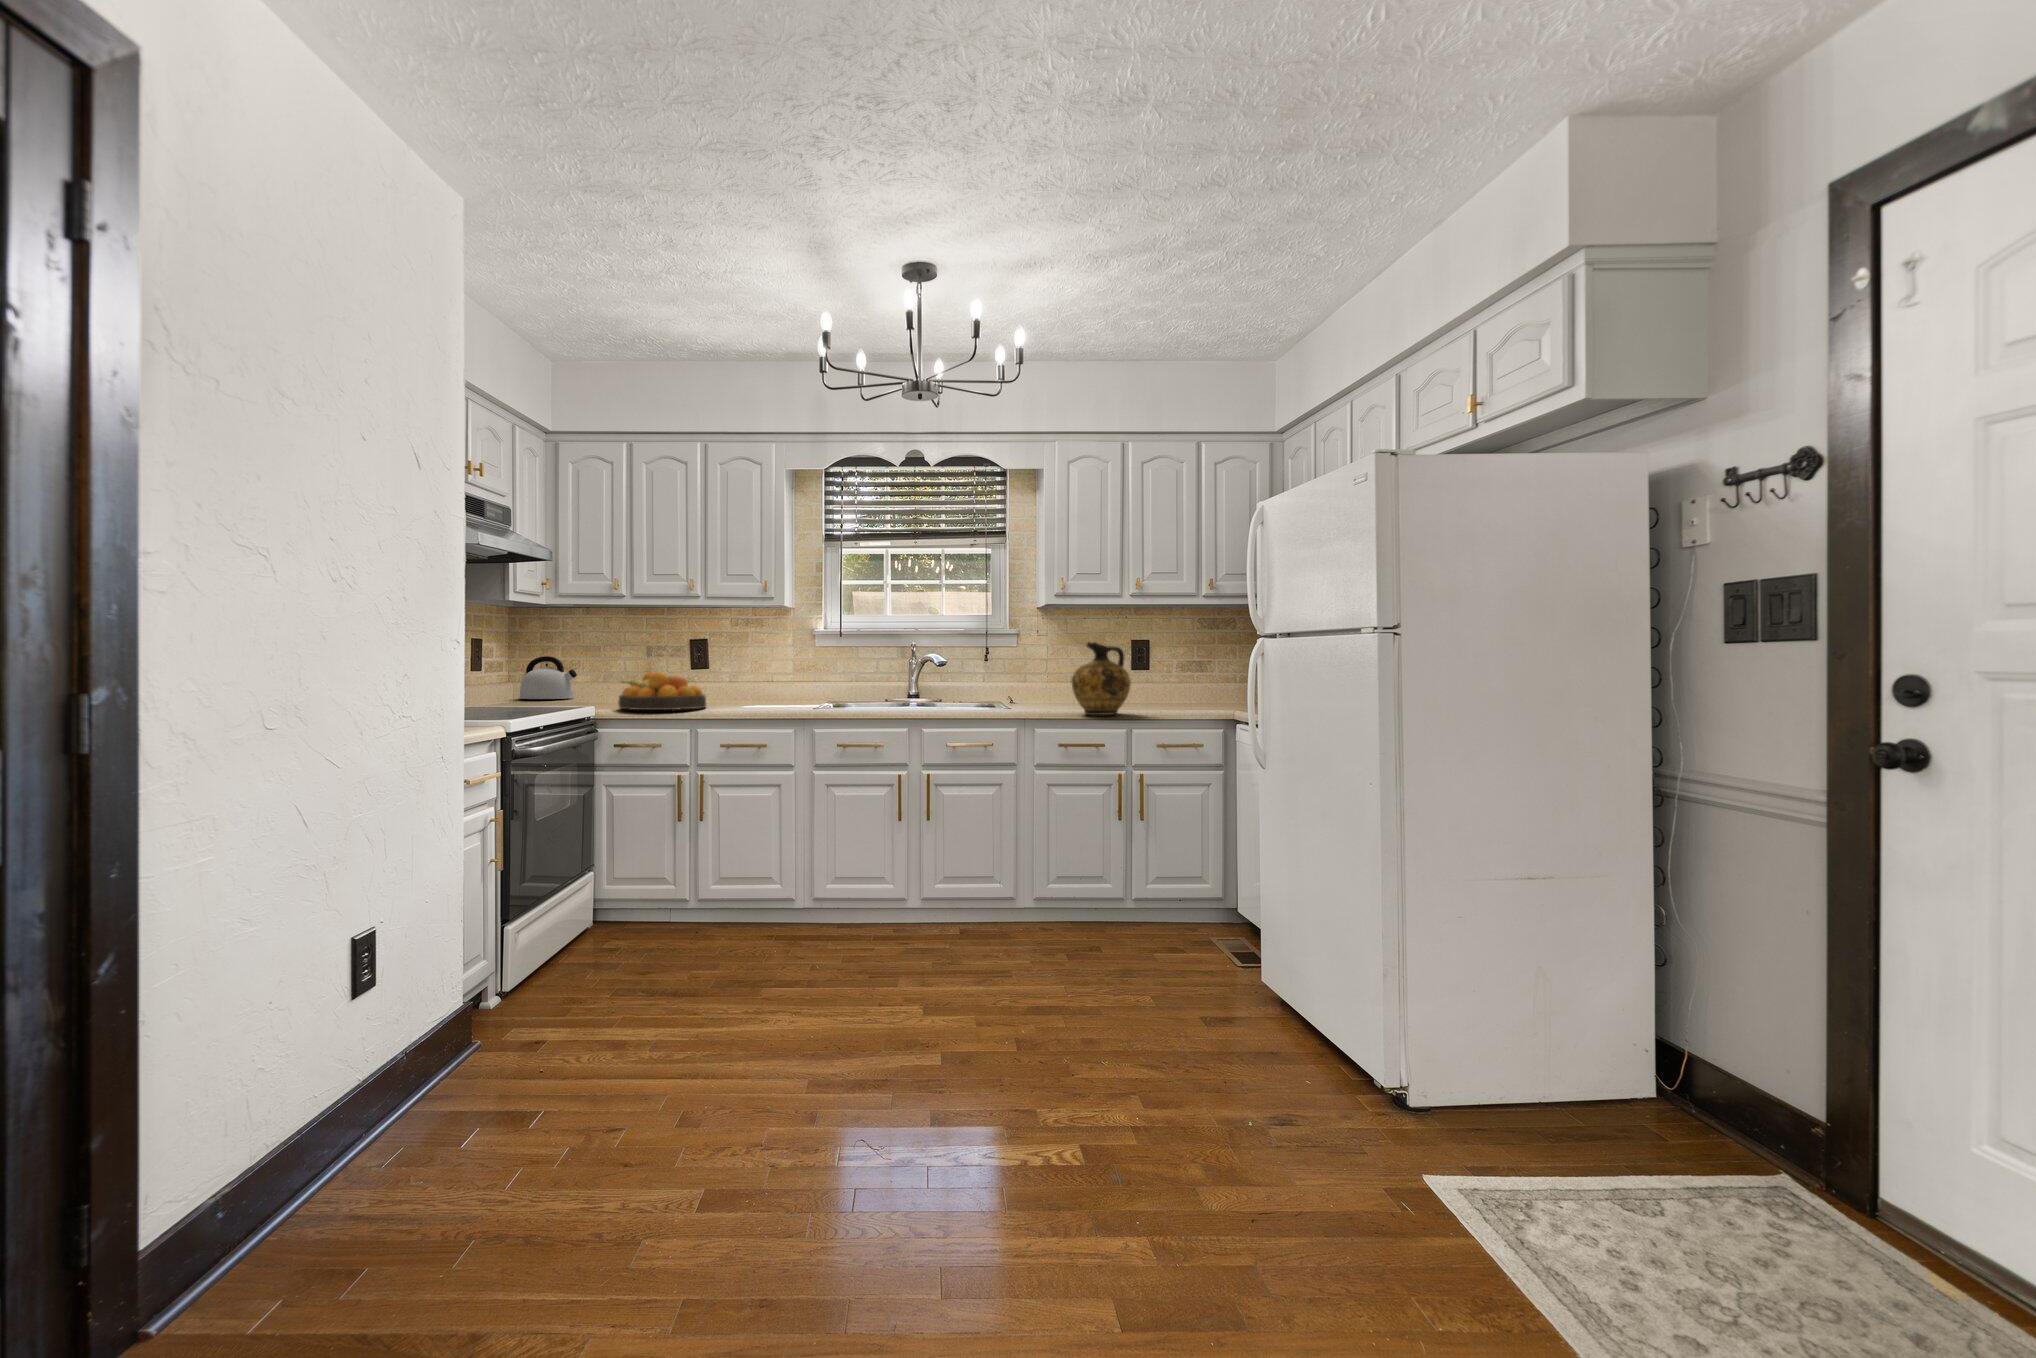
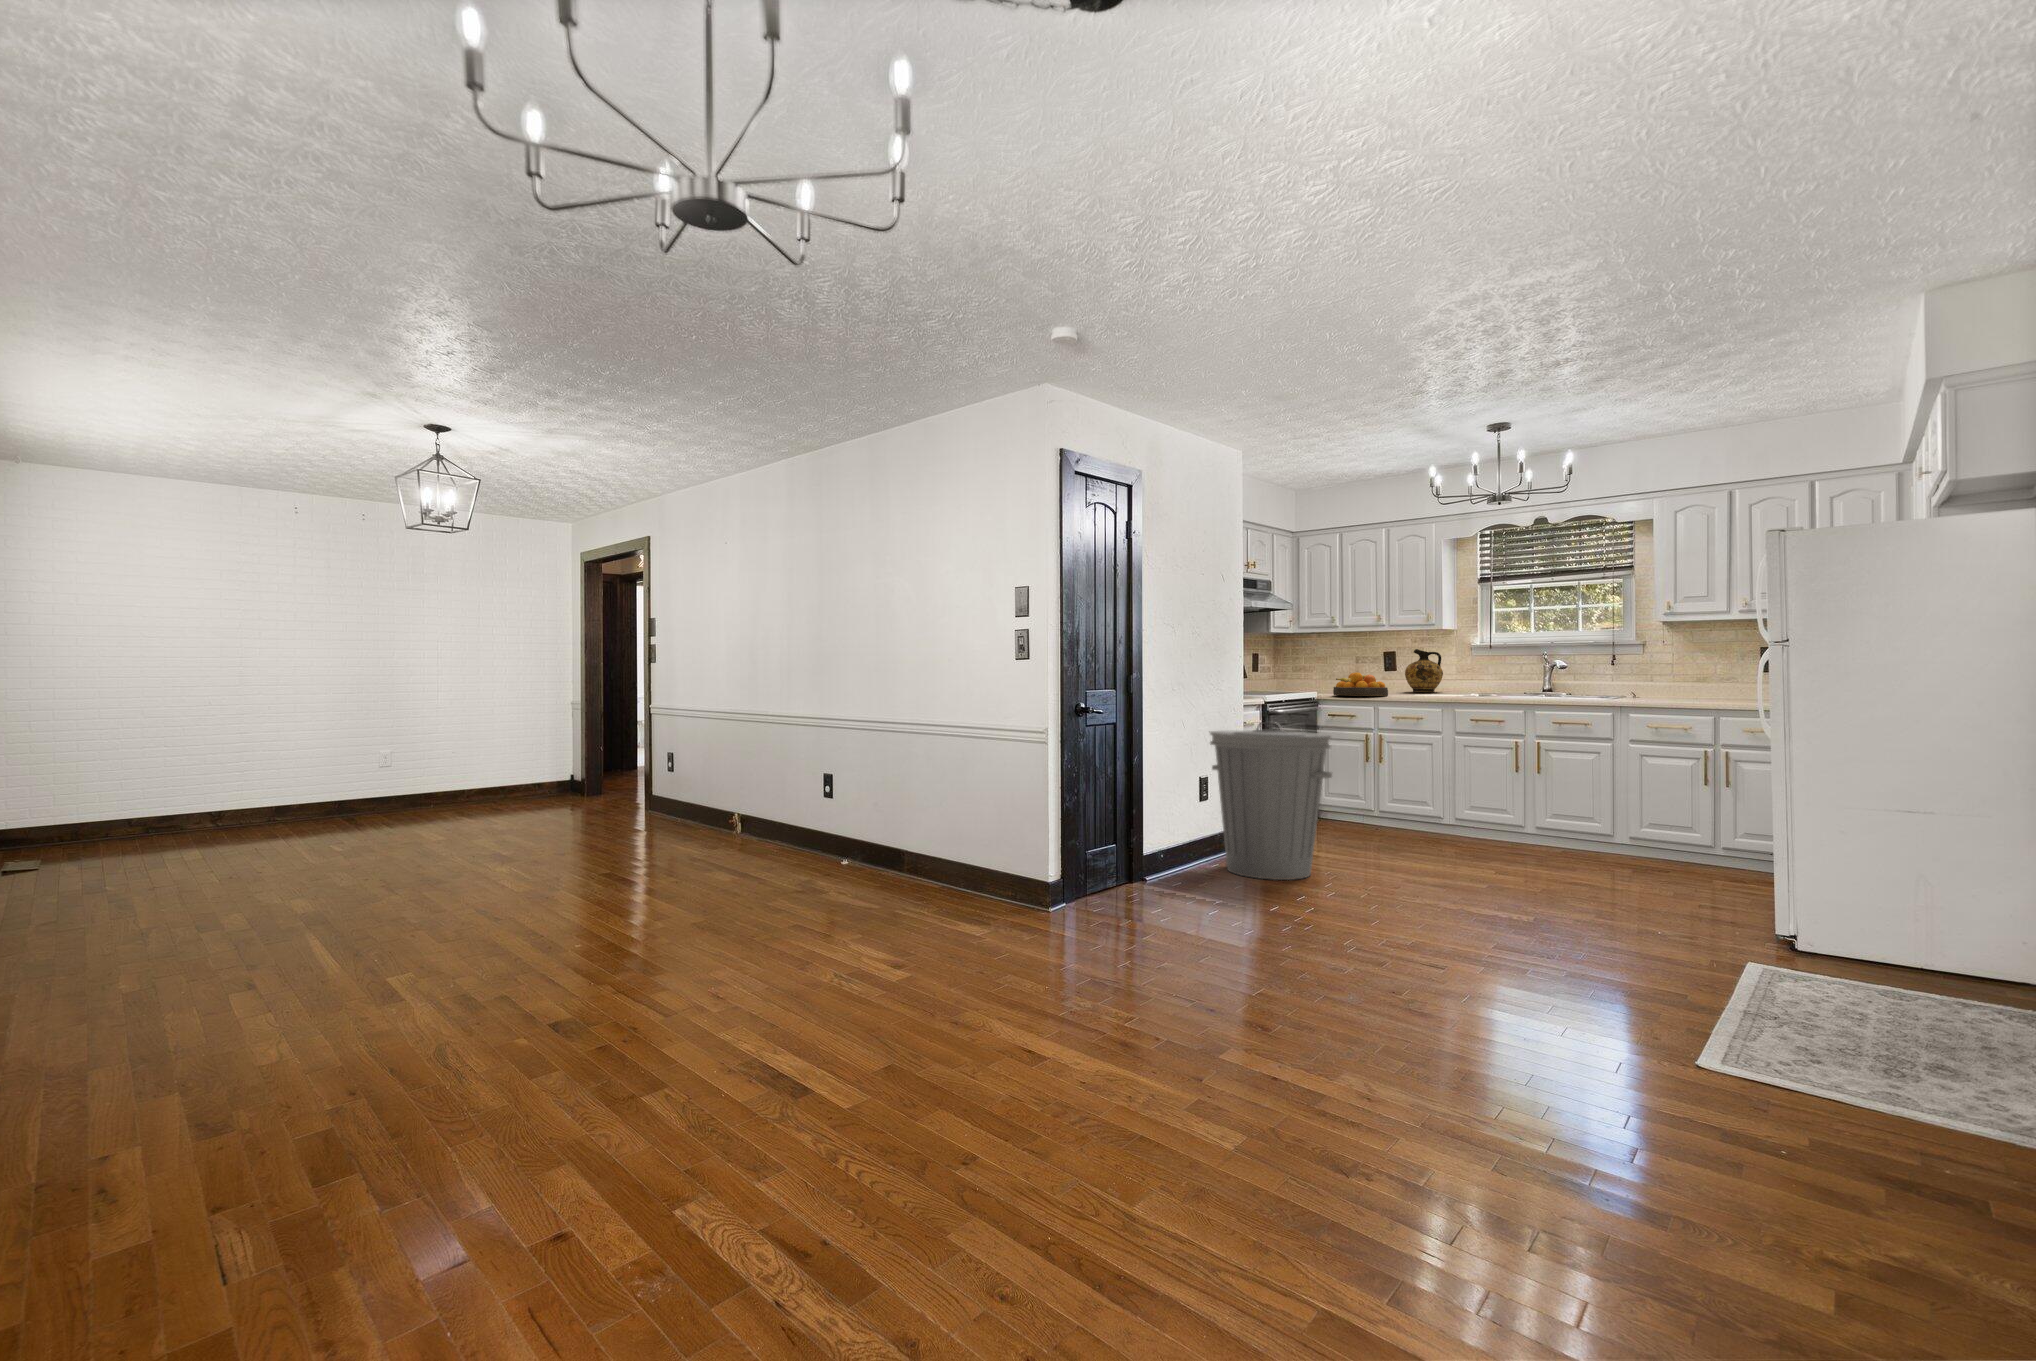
ceramic jug: present [1072,642,1131,715] -> present [1405,649,1443,692]
kettle: present [519,656,577,699] -> none [1280,665,1313,691]
trash can: none [372,798,670,1169] -> present [1209,722,1332,880]

